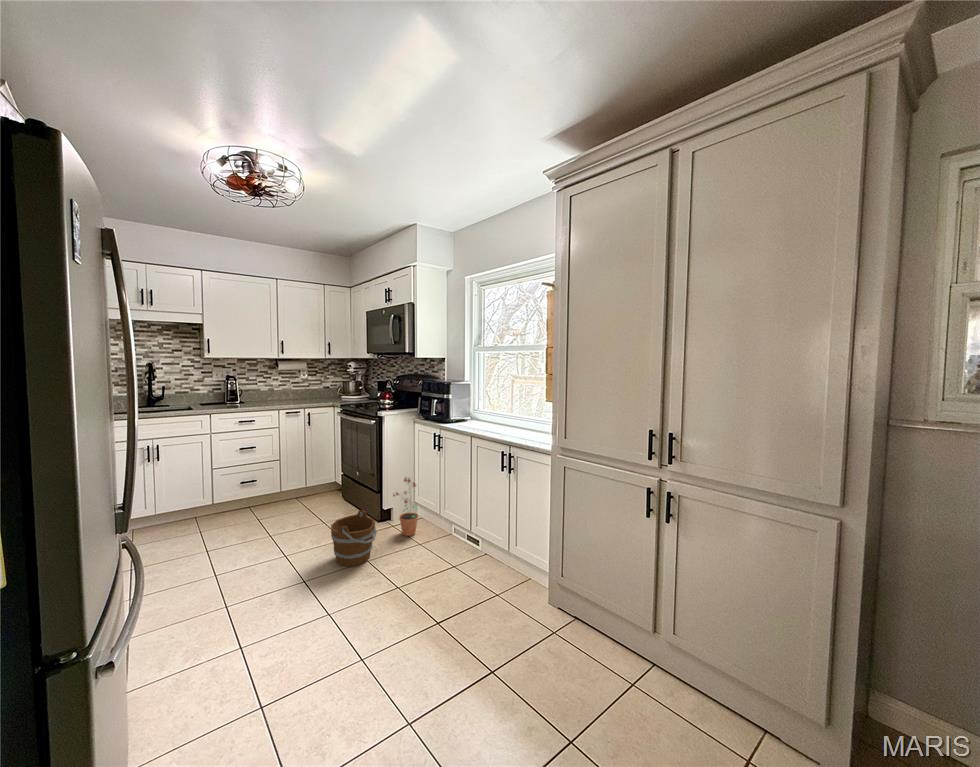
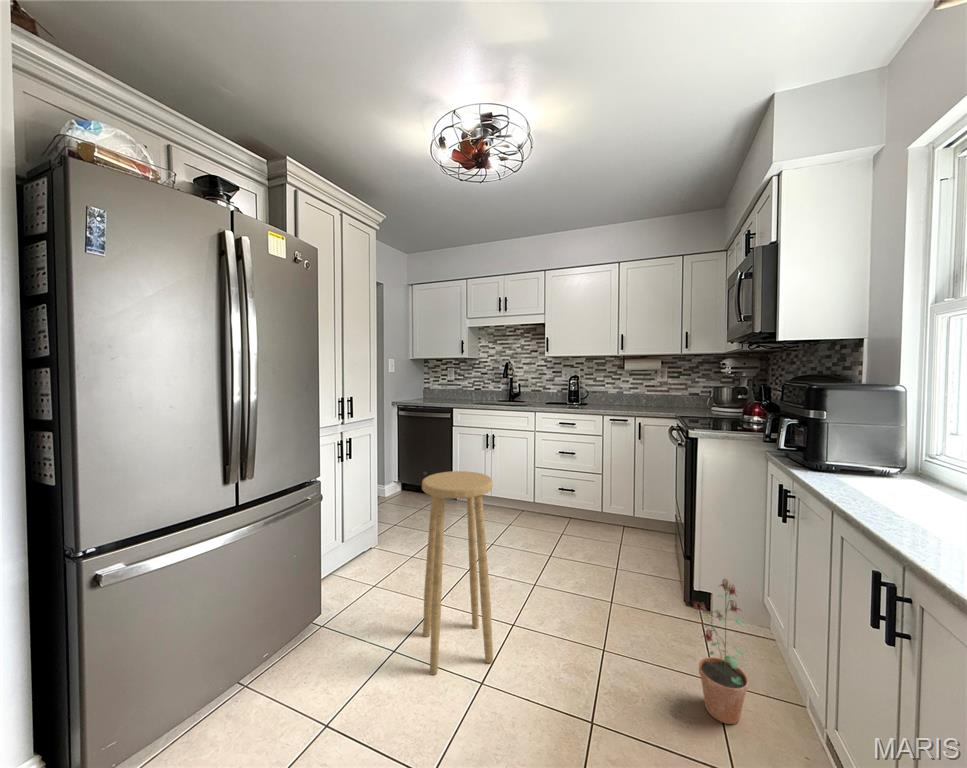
stool: none [239,460,304,595] -> present [422,471,493,675]
bucket: present [331,510,377,567] -> none [532,602,620,717]

